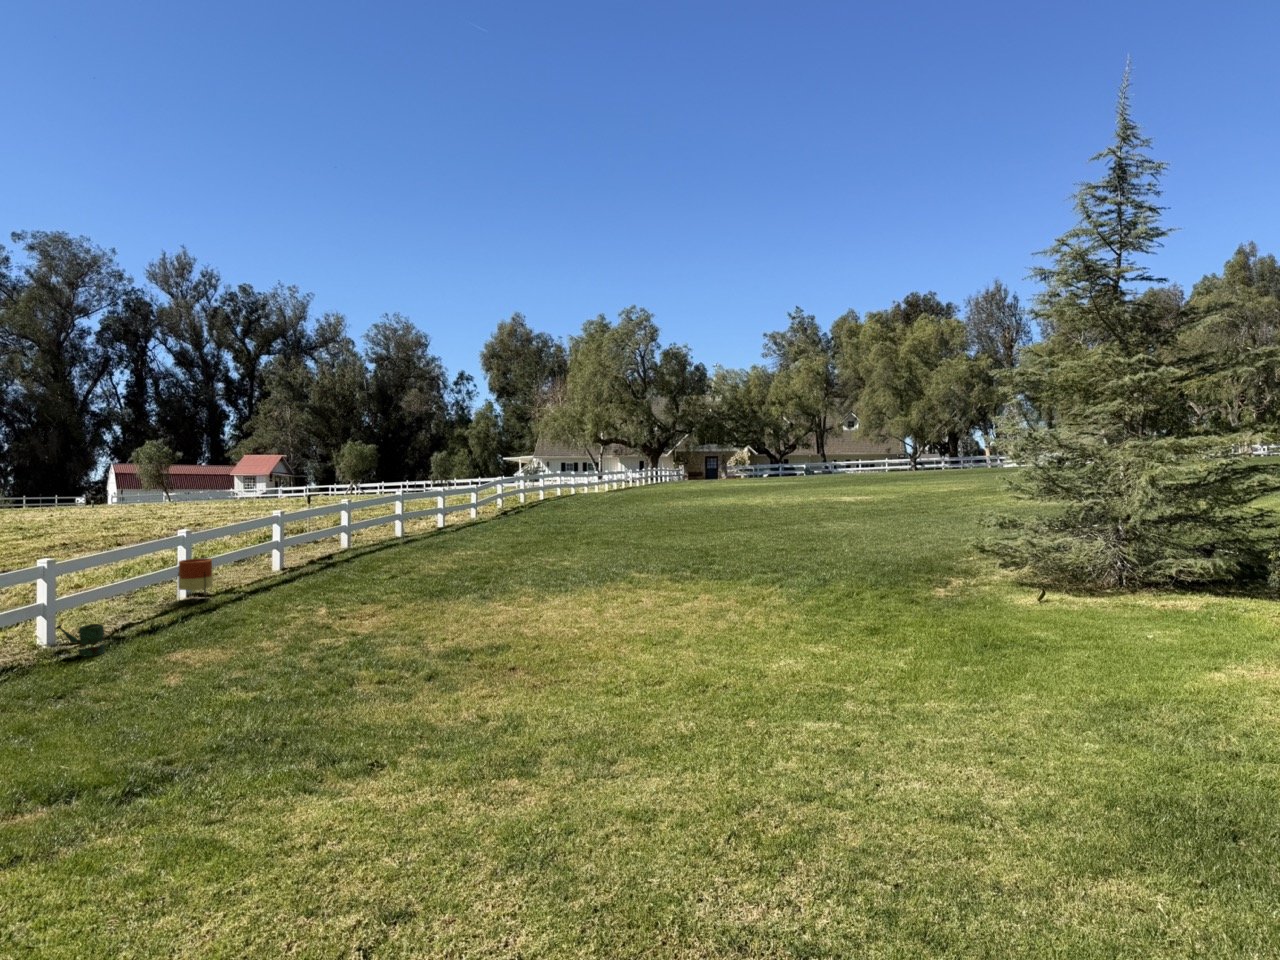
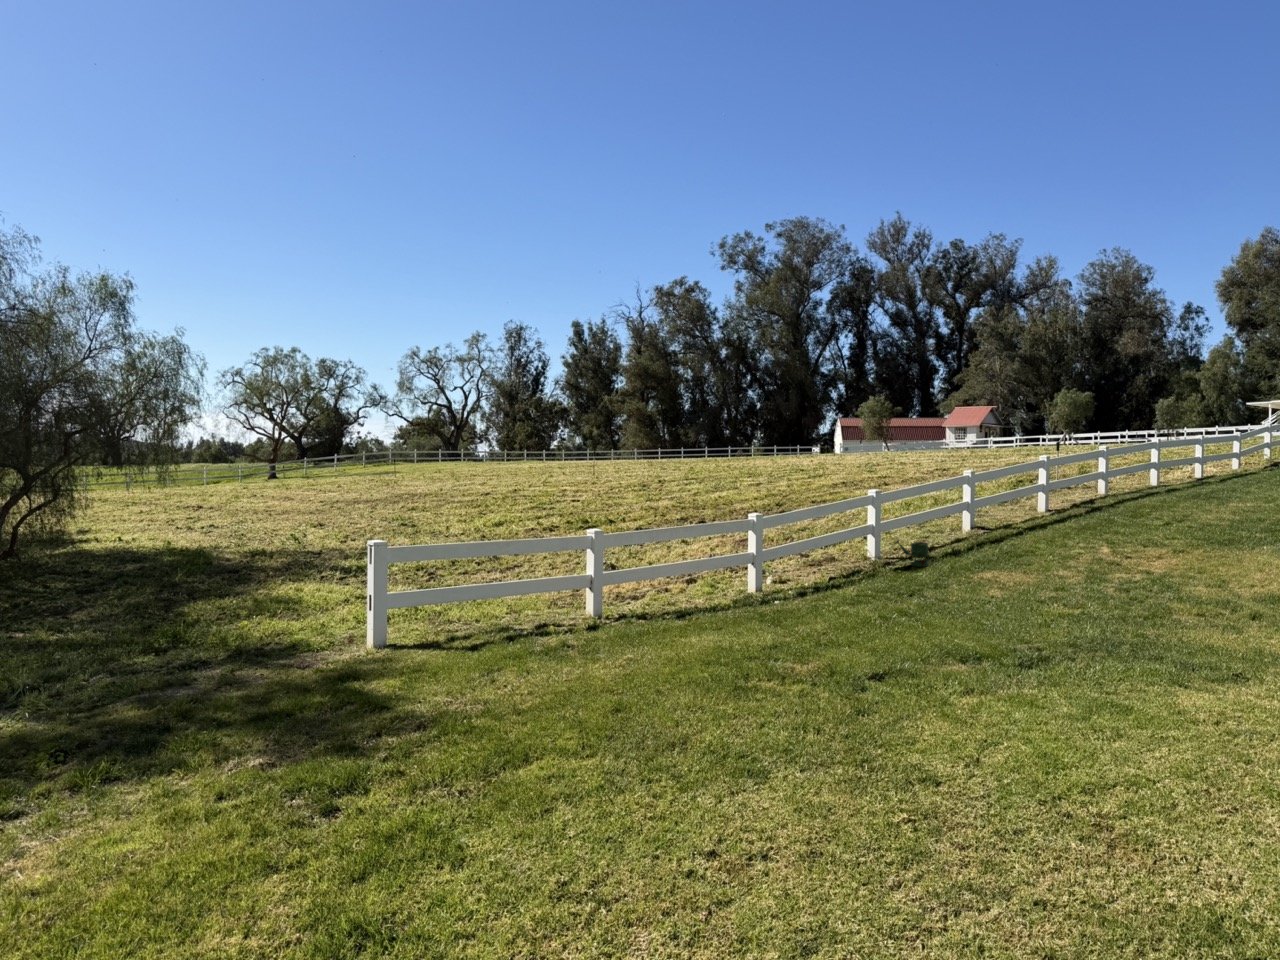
planter: present [178,558,213,597] -> none [968,496,997,533]

